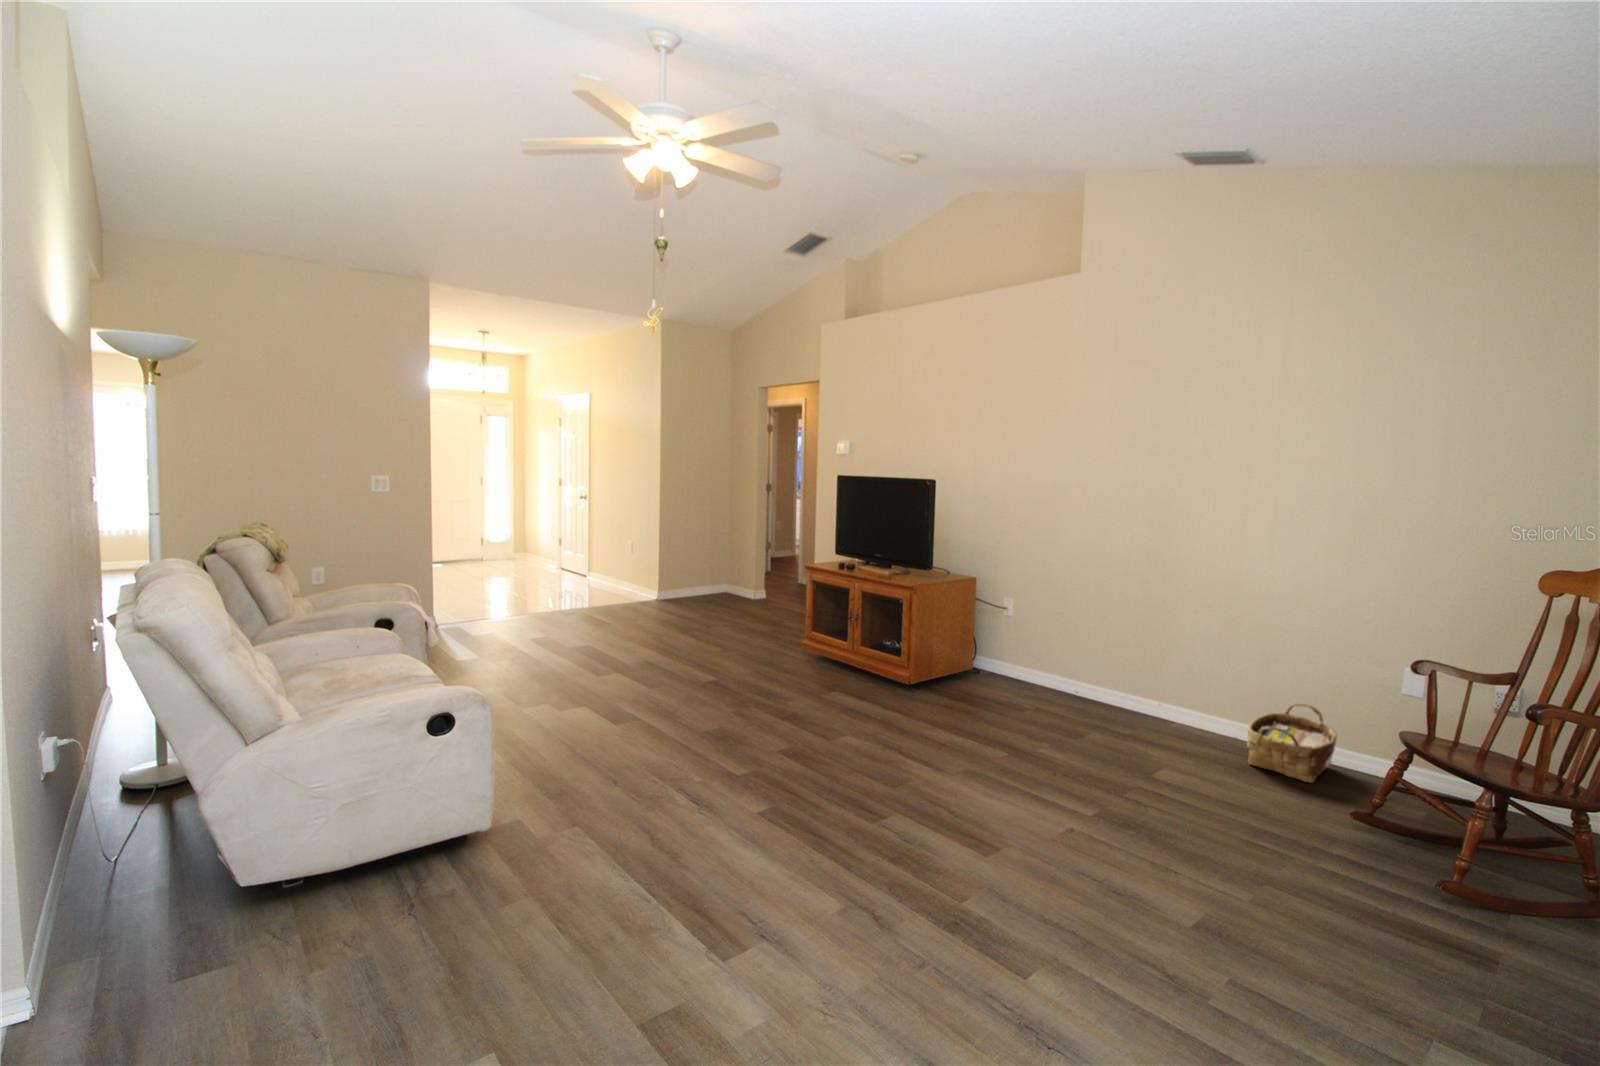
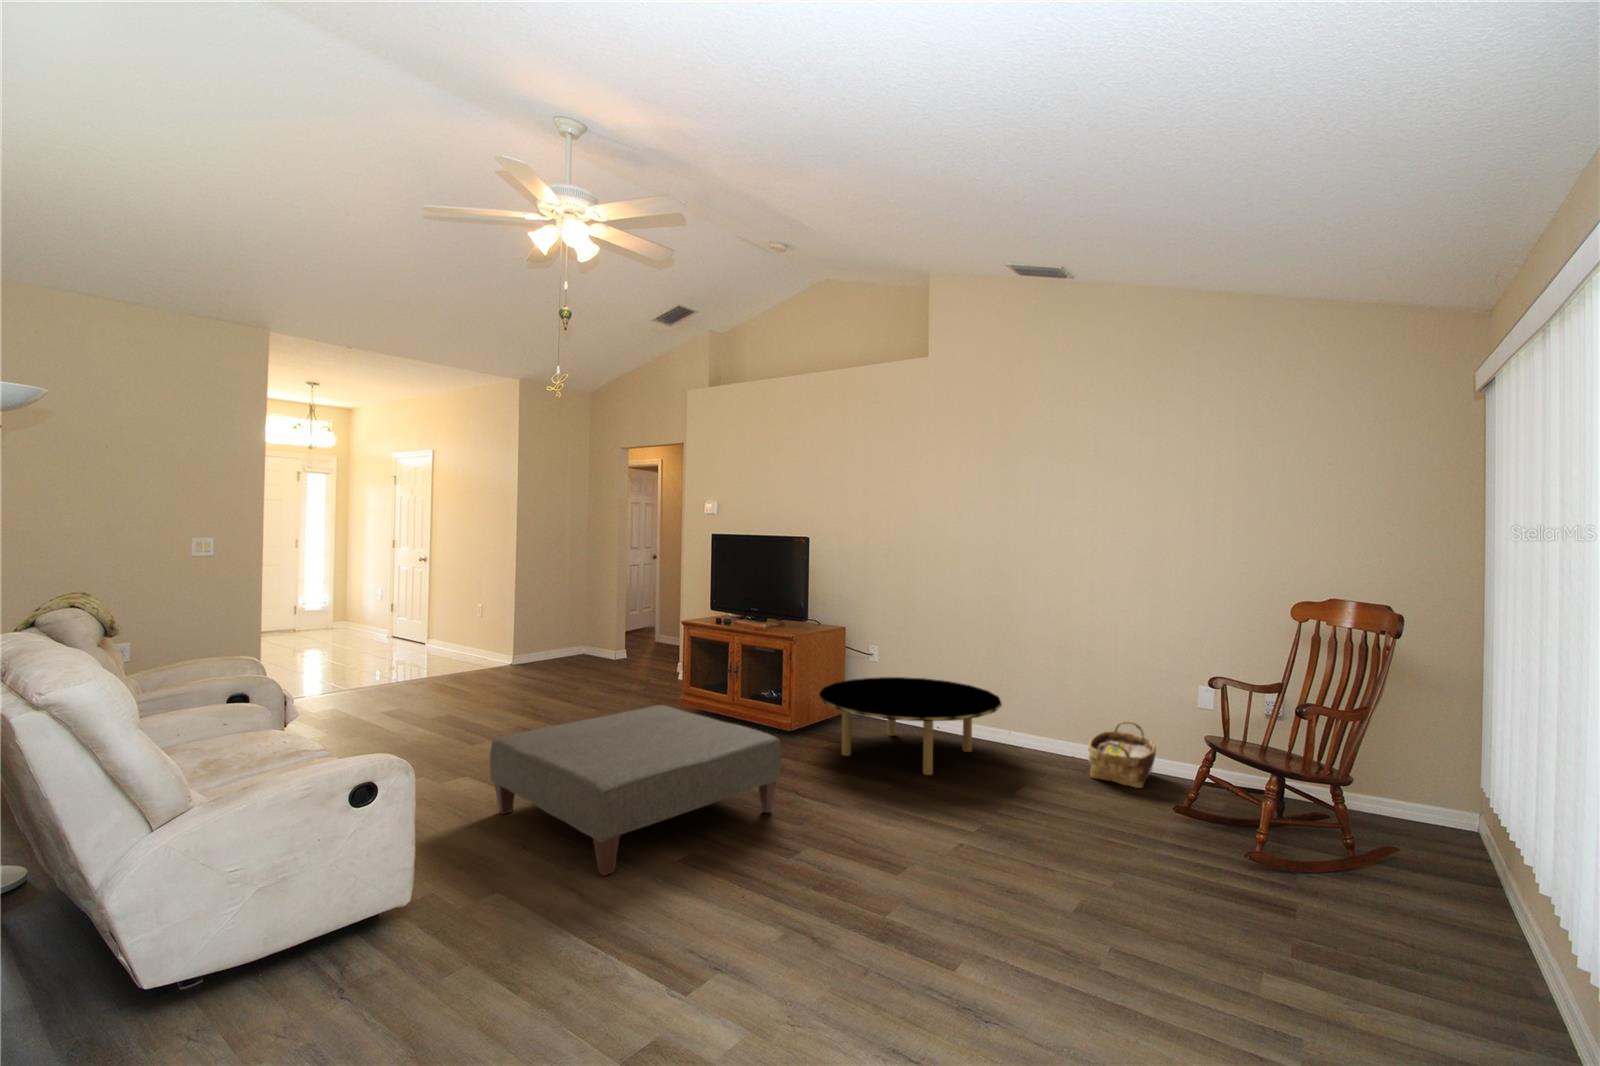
coffee table: none [937,634,1144,744] -> present [819,677,1002,775]
ottoman: none [599,649,880,814] -> present [490,705,781,875]

